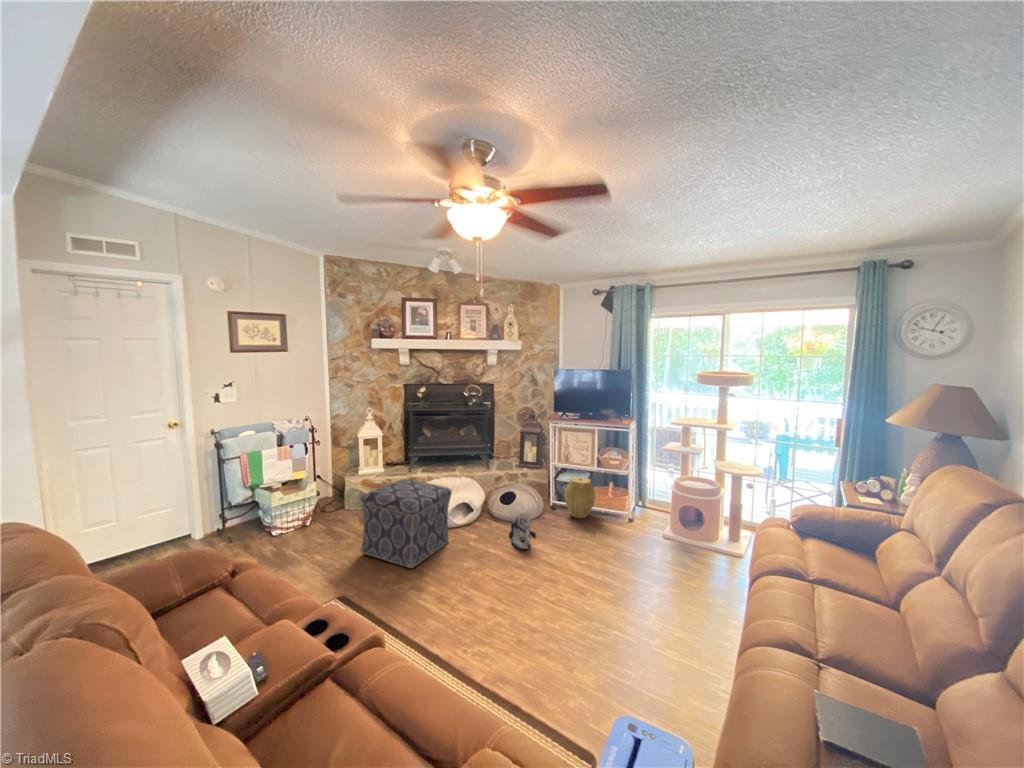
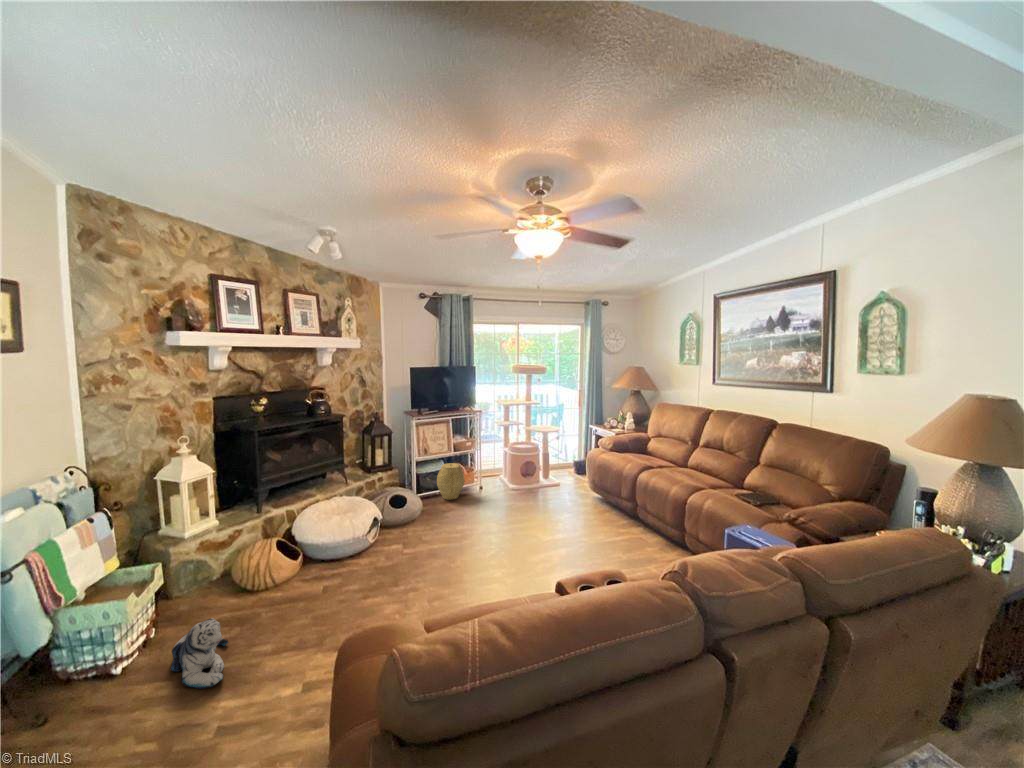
ottoman: present [361,479,452,569] -> none [296,504,392,625]
plush toy: present [509,514,536,550] -> present [170,618,228,689]

